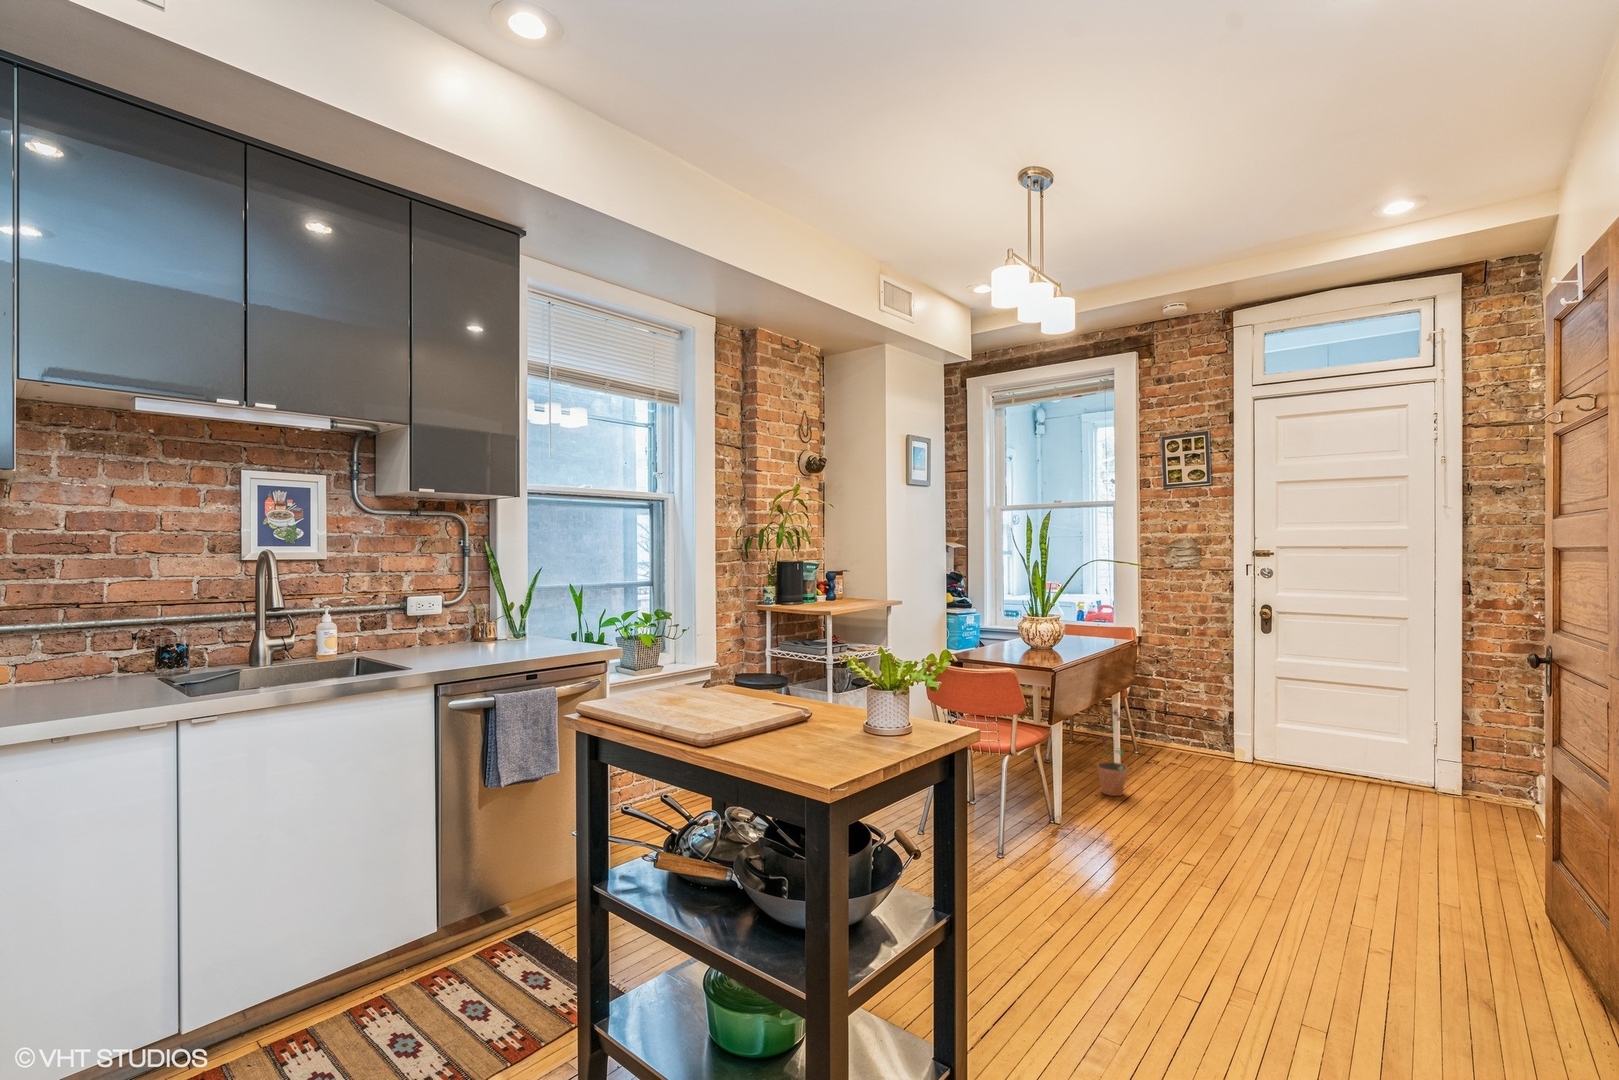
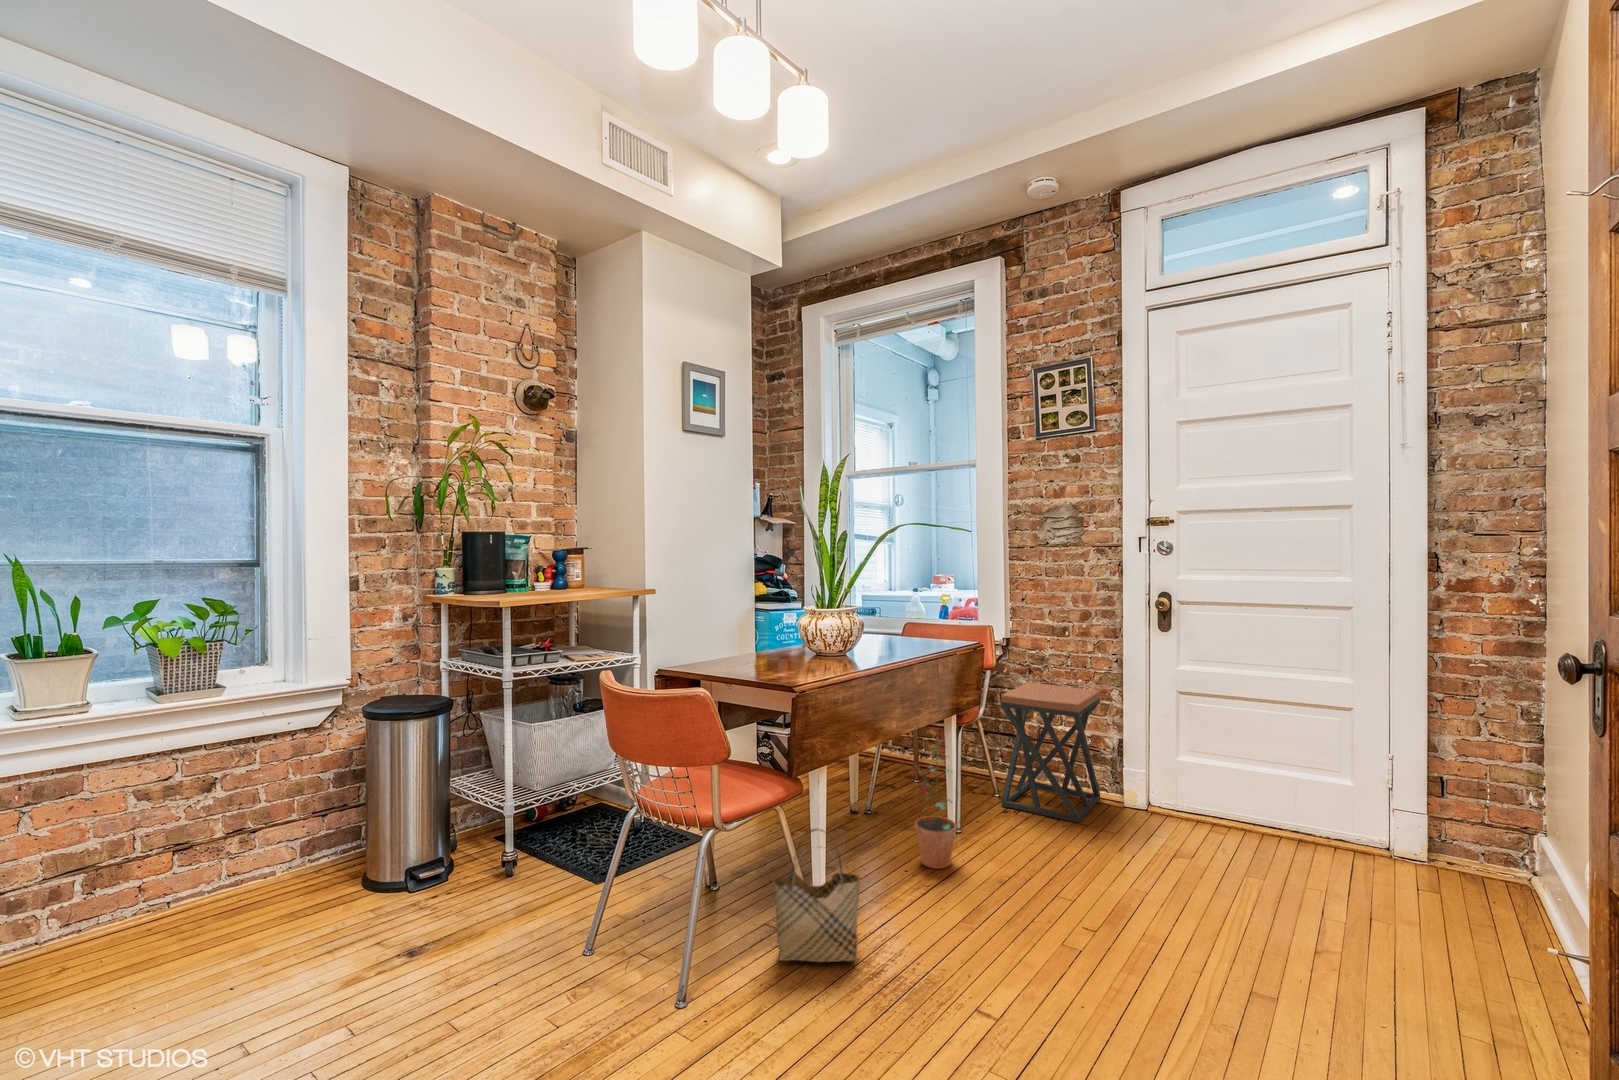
stool: none [1143,672,1216,772] -> present [1001,682,1100,823]
woven basket: none [1034,758,1090,839] -> present [773,829,860,962]

